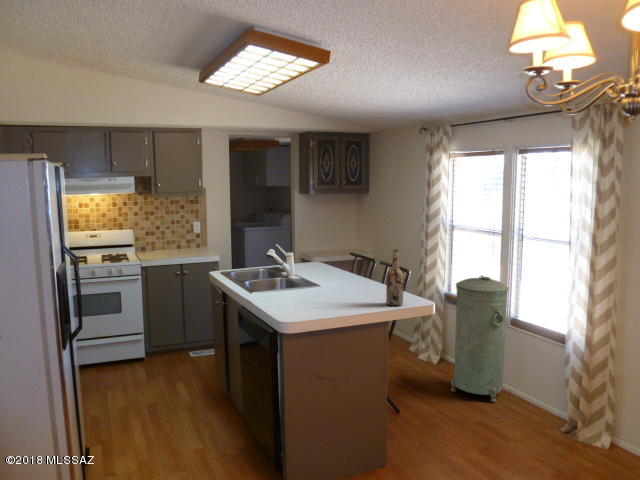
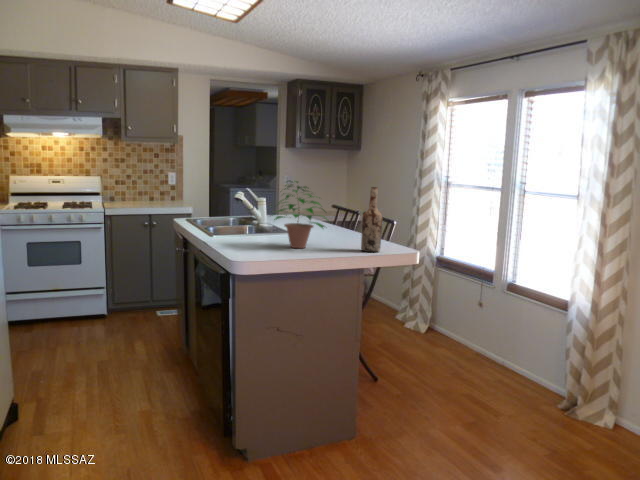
potted plant: none [304,246,360,305] -> present [272,181,329,248]
trash can: present [451,276,509,402] -> none [437,234,507,374]

